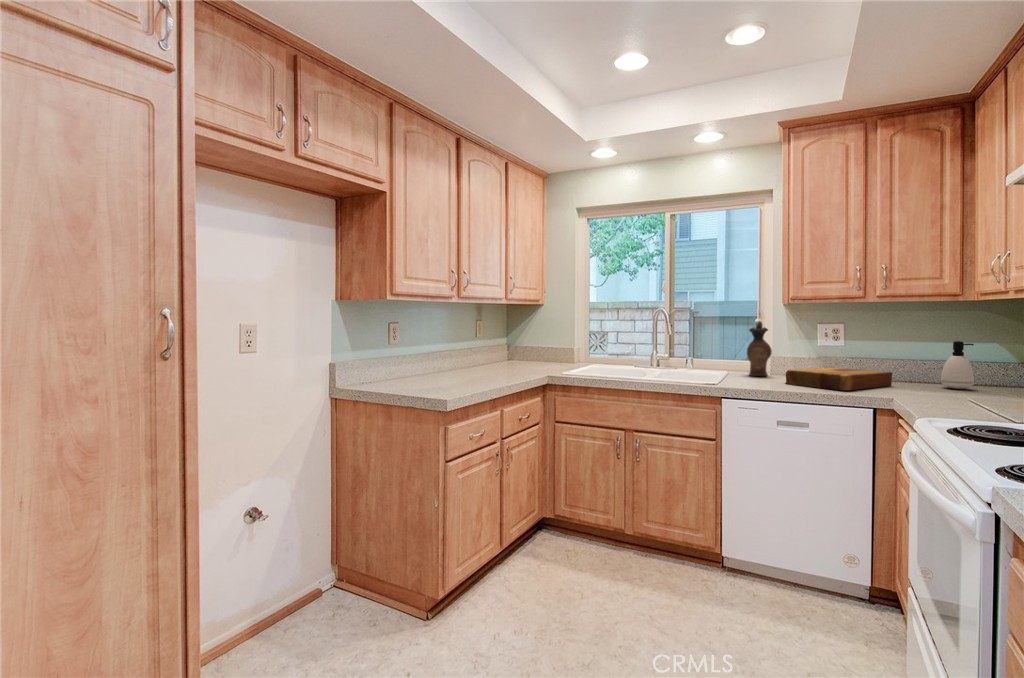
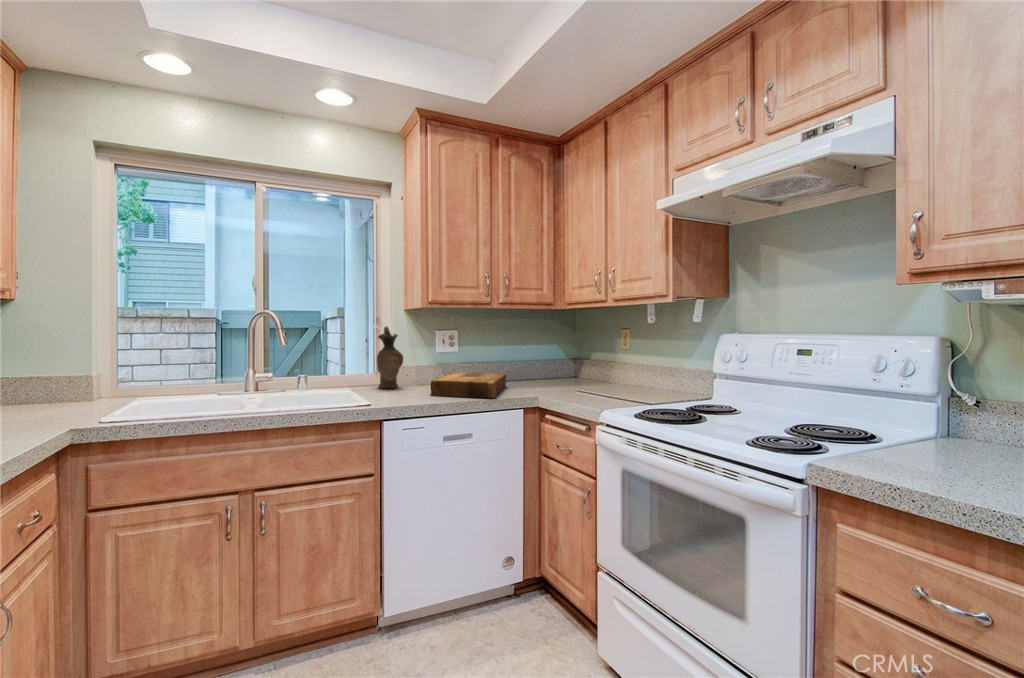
soap dispenser: present [941,341,974,389] -> none [533,345,555,384]

